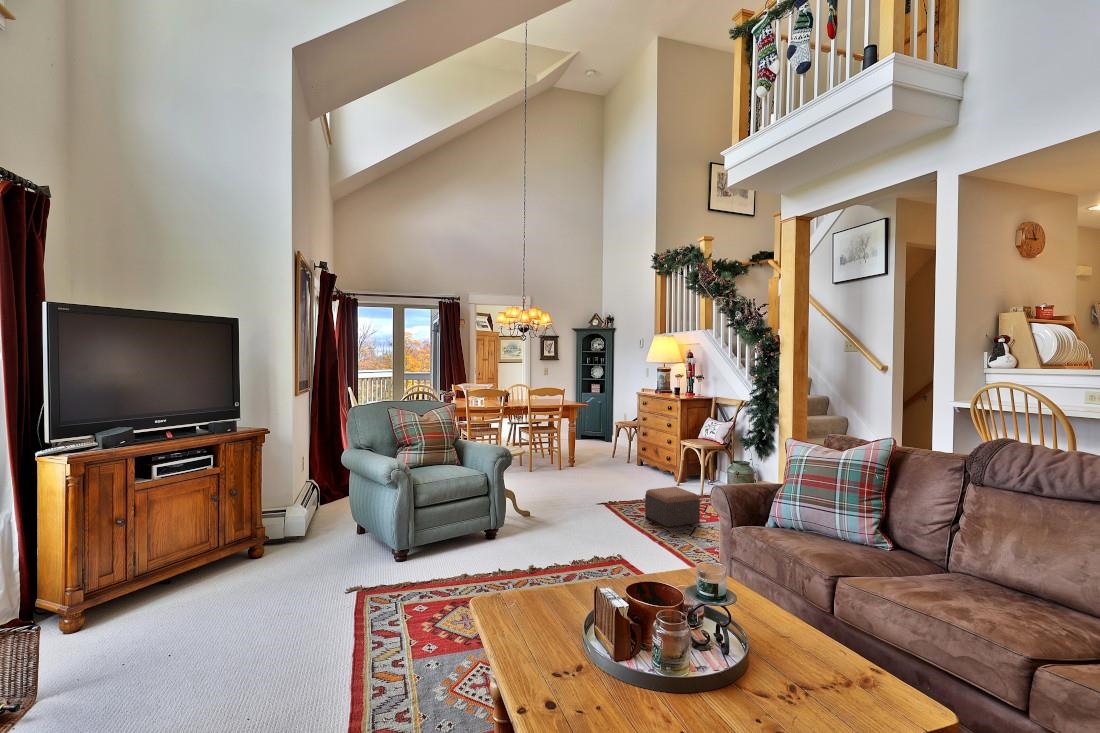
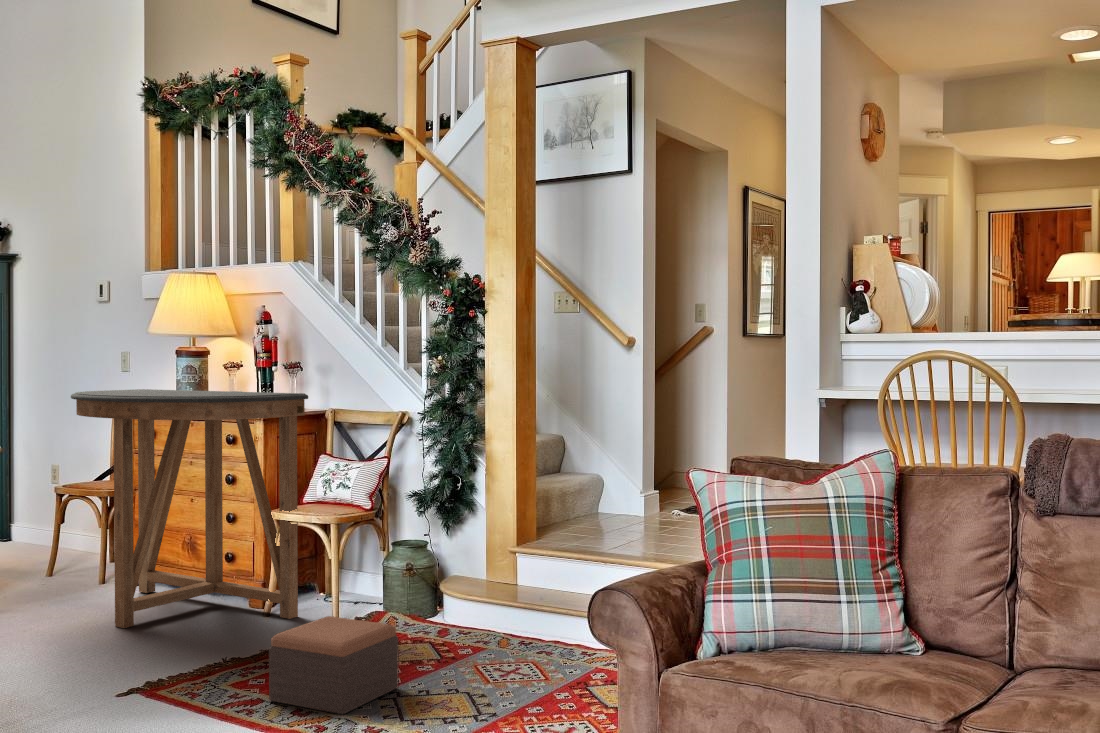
console table: none [608,385,694,488] -> present [71,389,308,628]

